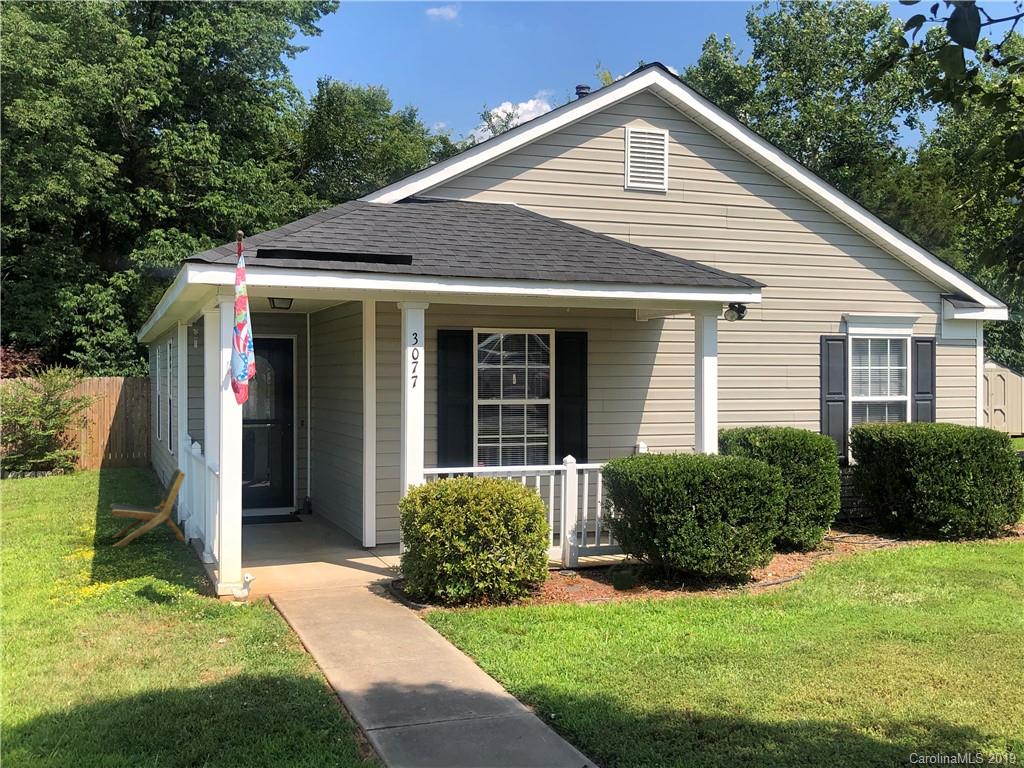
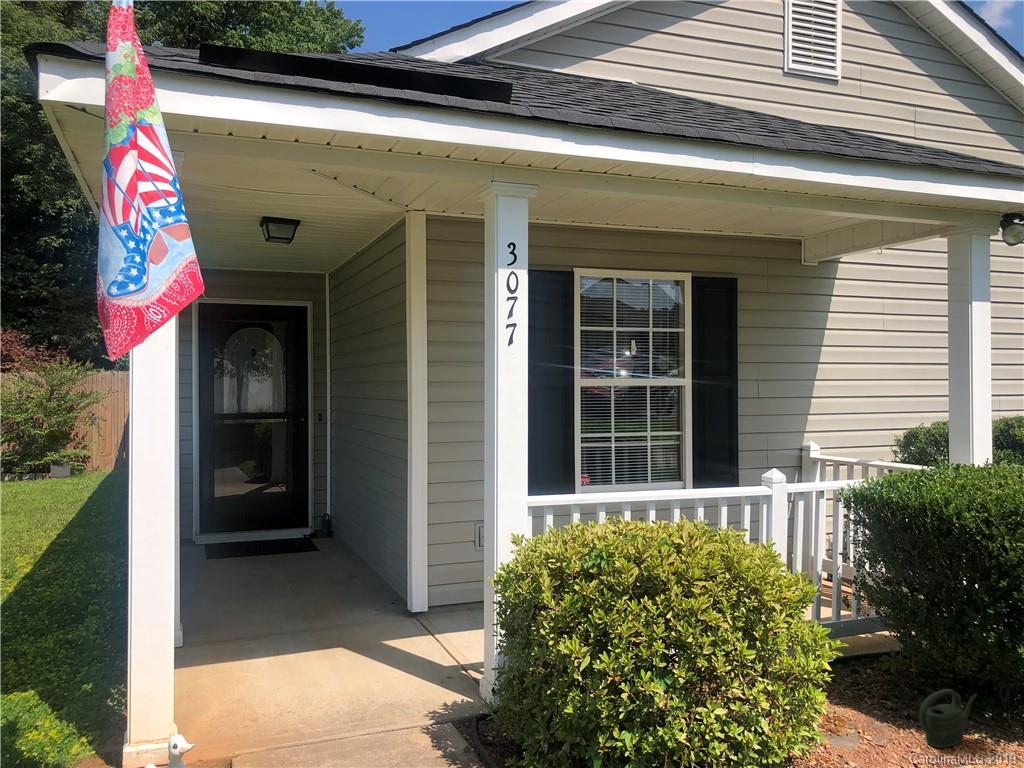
potted tree: none [45,431,67,475] -> present [46,428,71,477]
lounge chair: present [110,468,186,546] -> none [20,480,145,606]

